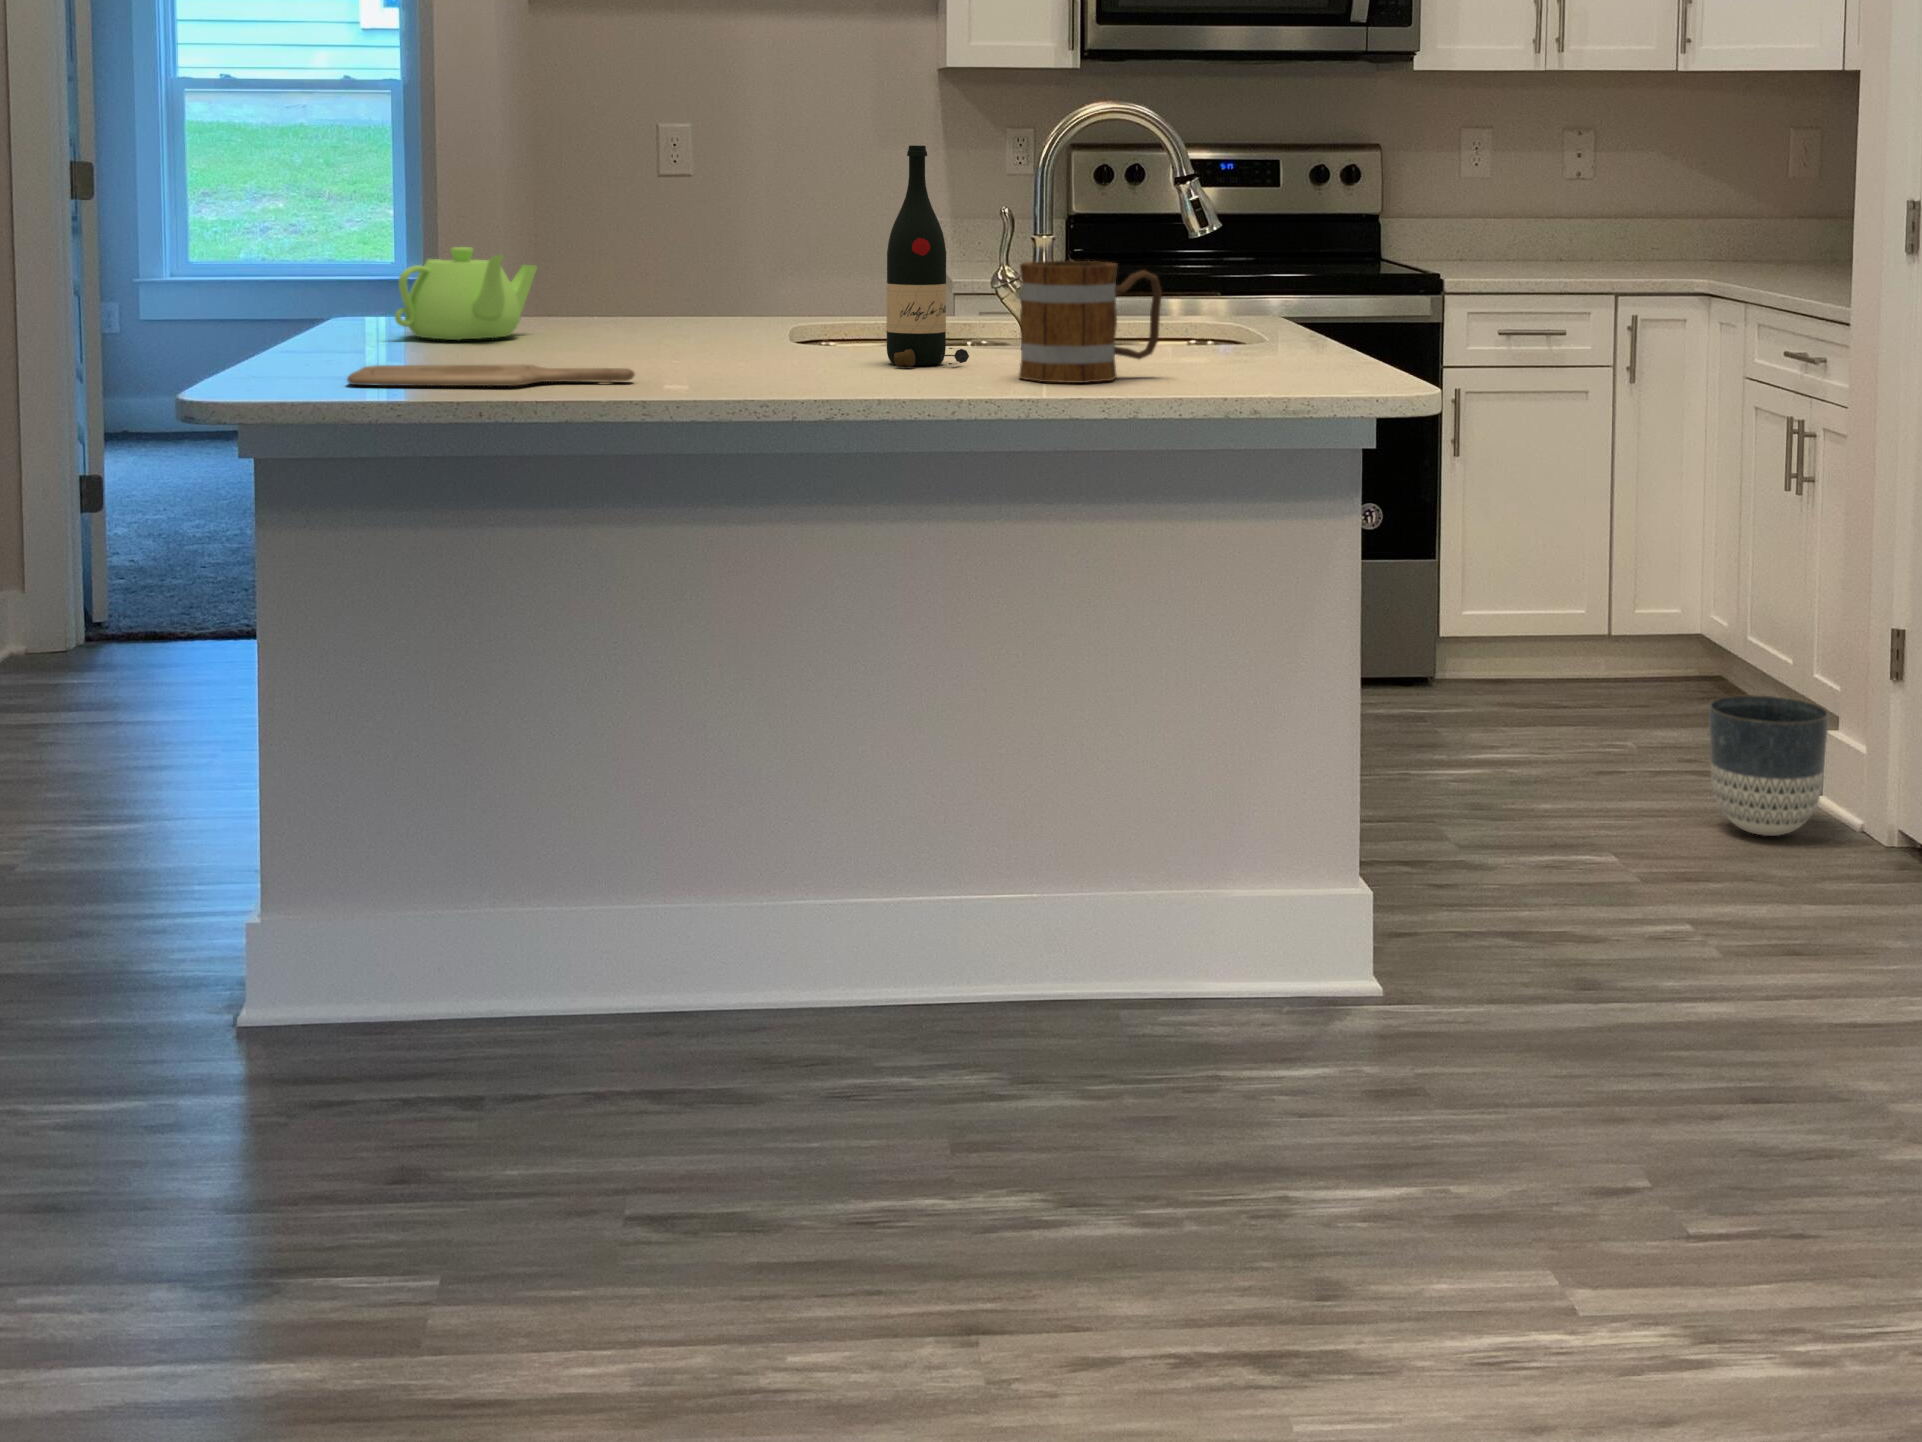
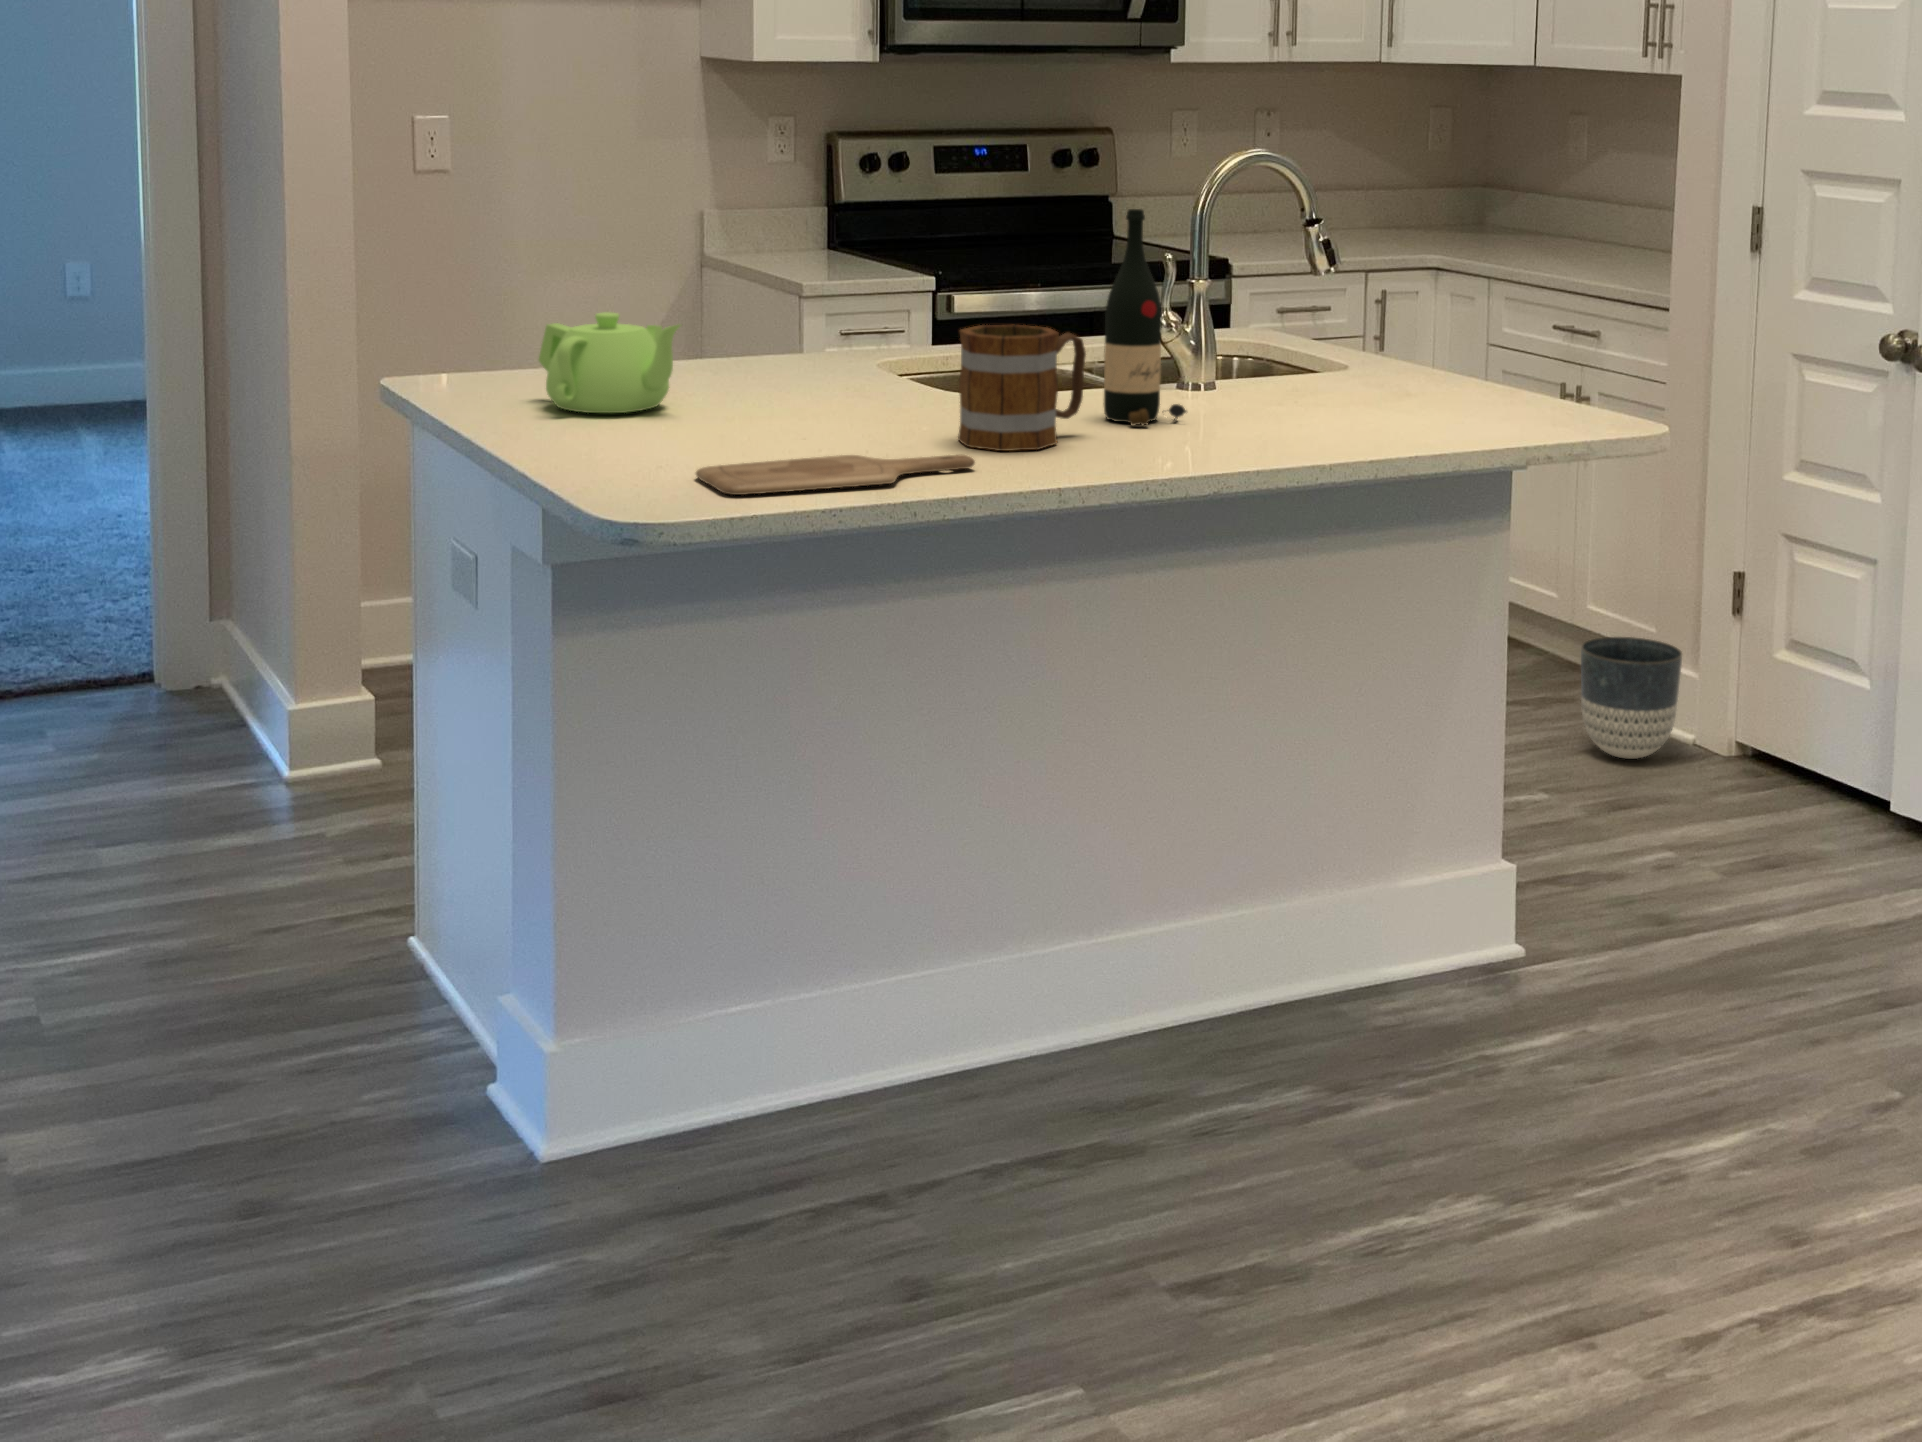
mug: present [1019,261,1162,383] -> present [958,325,1086,451]

